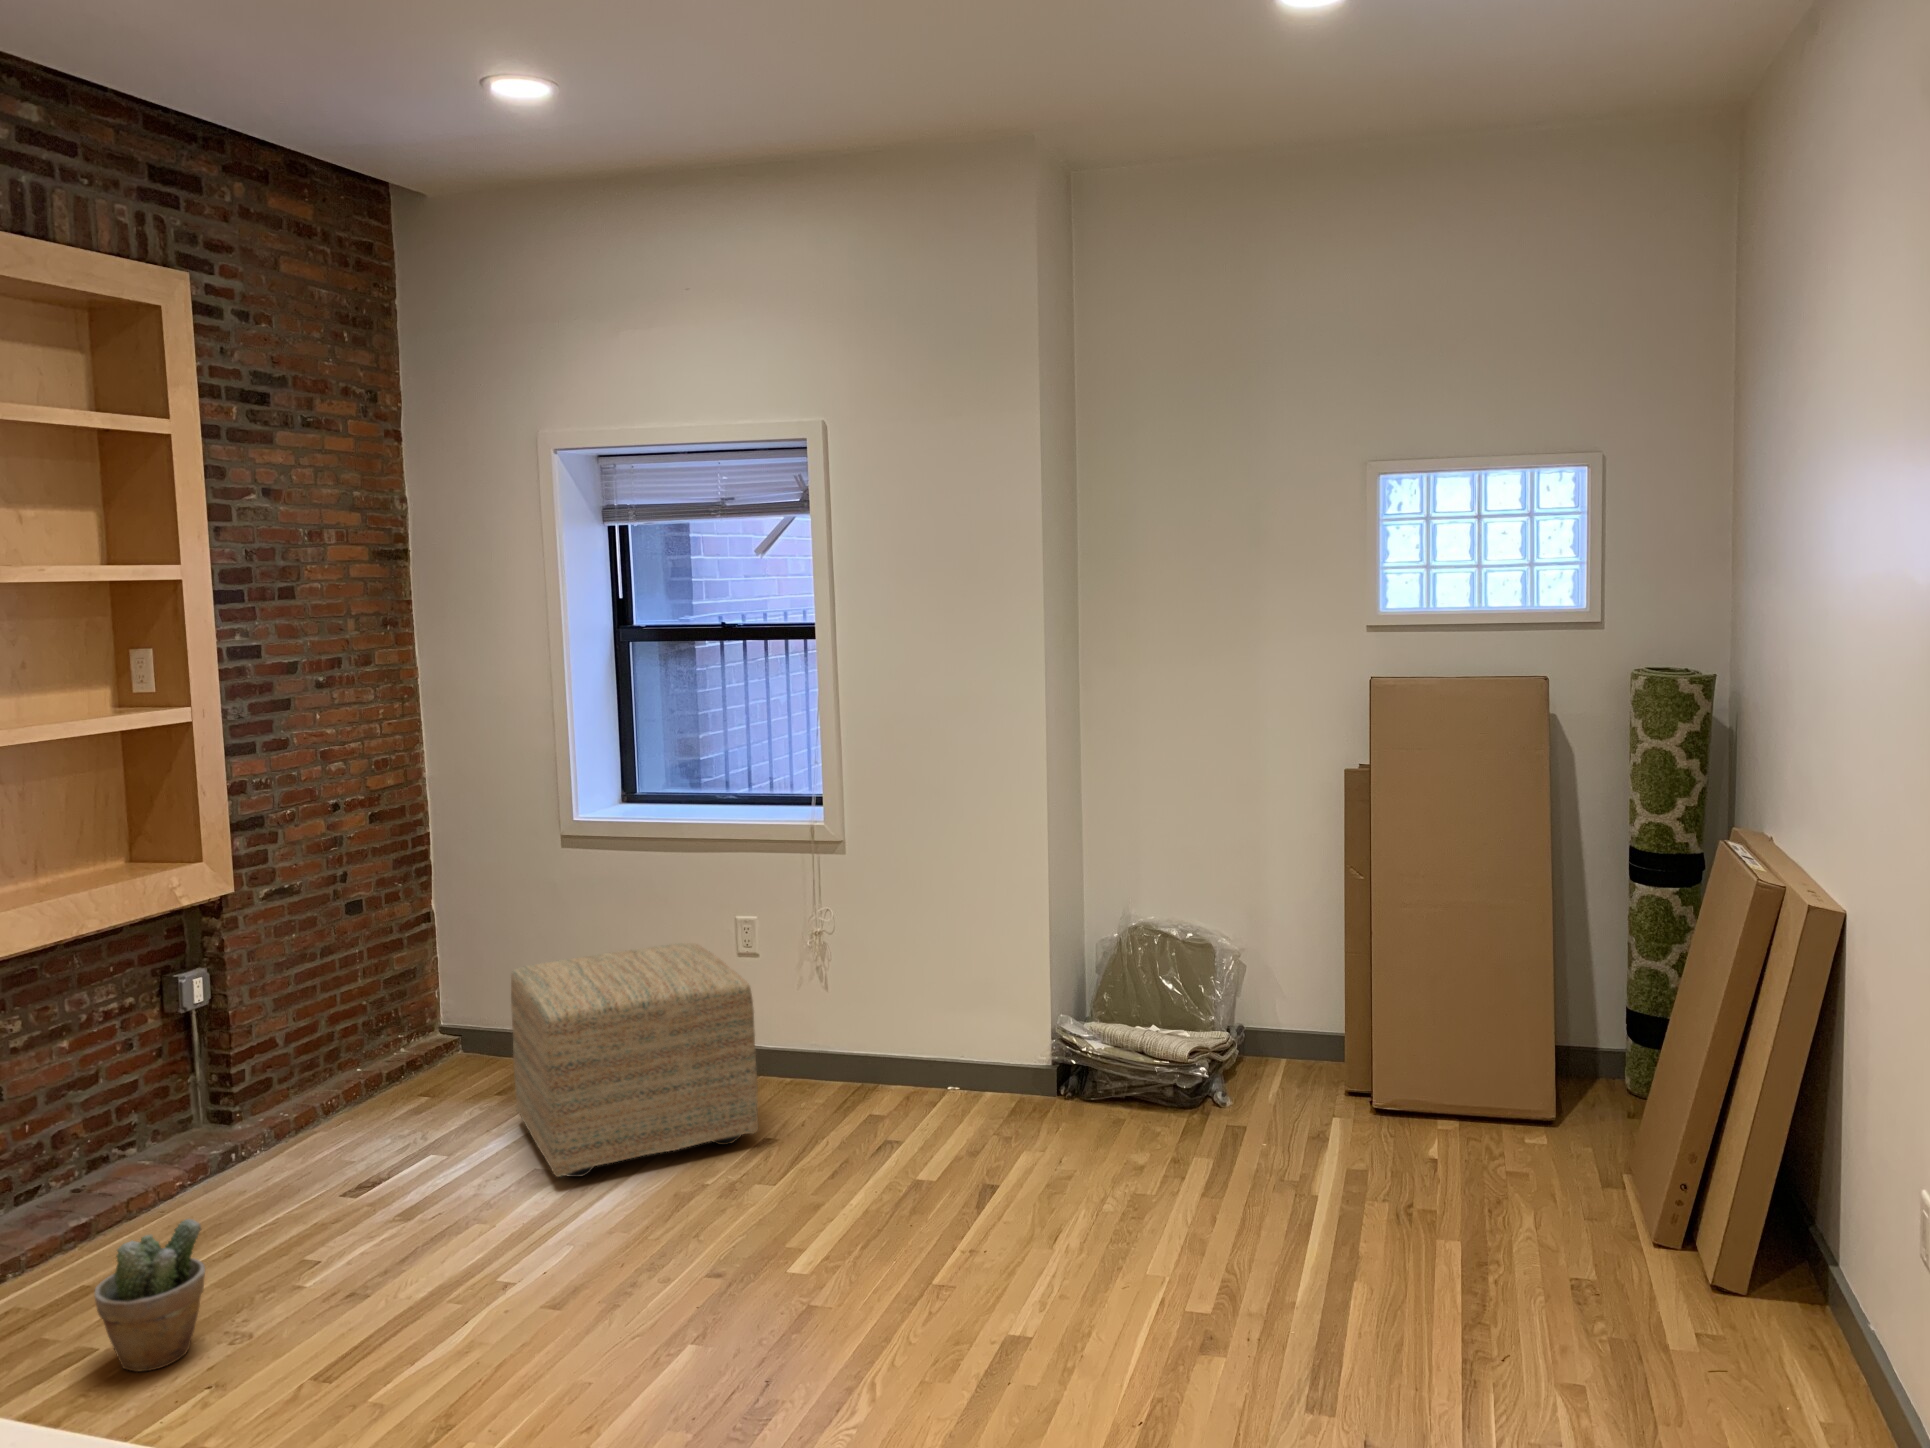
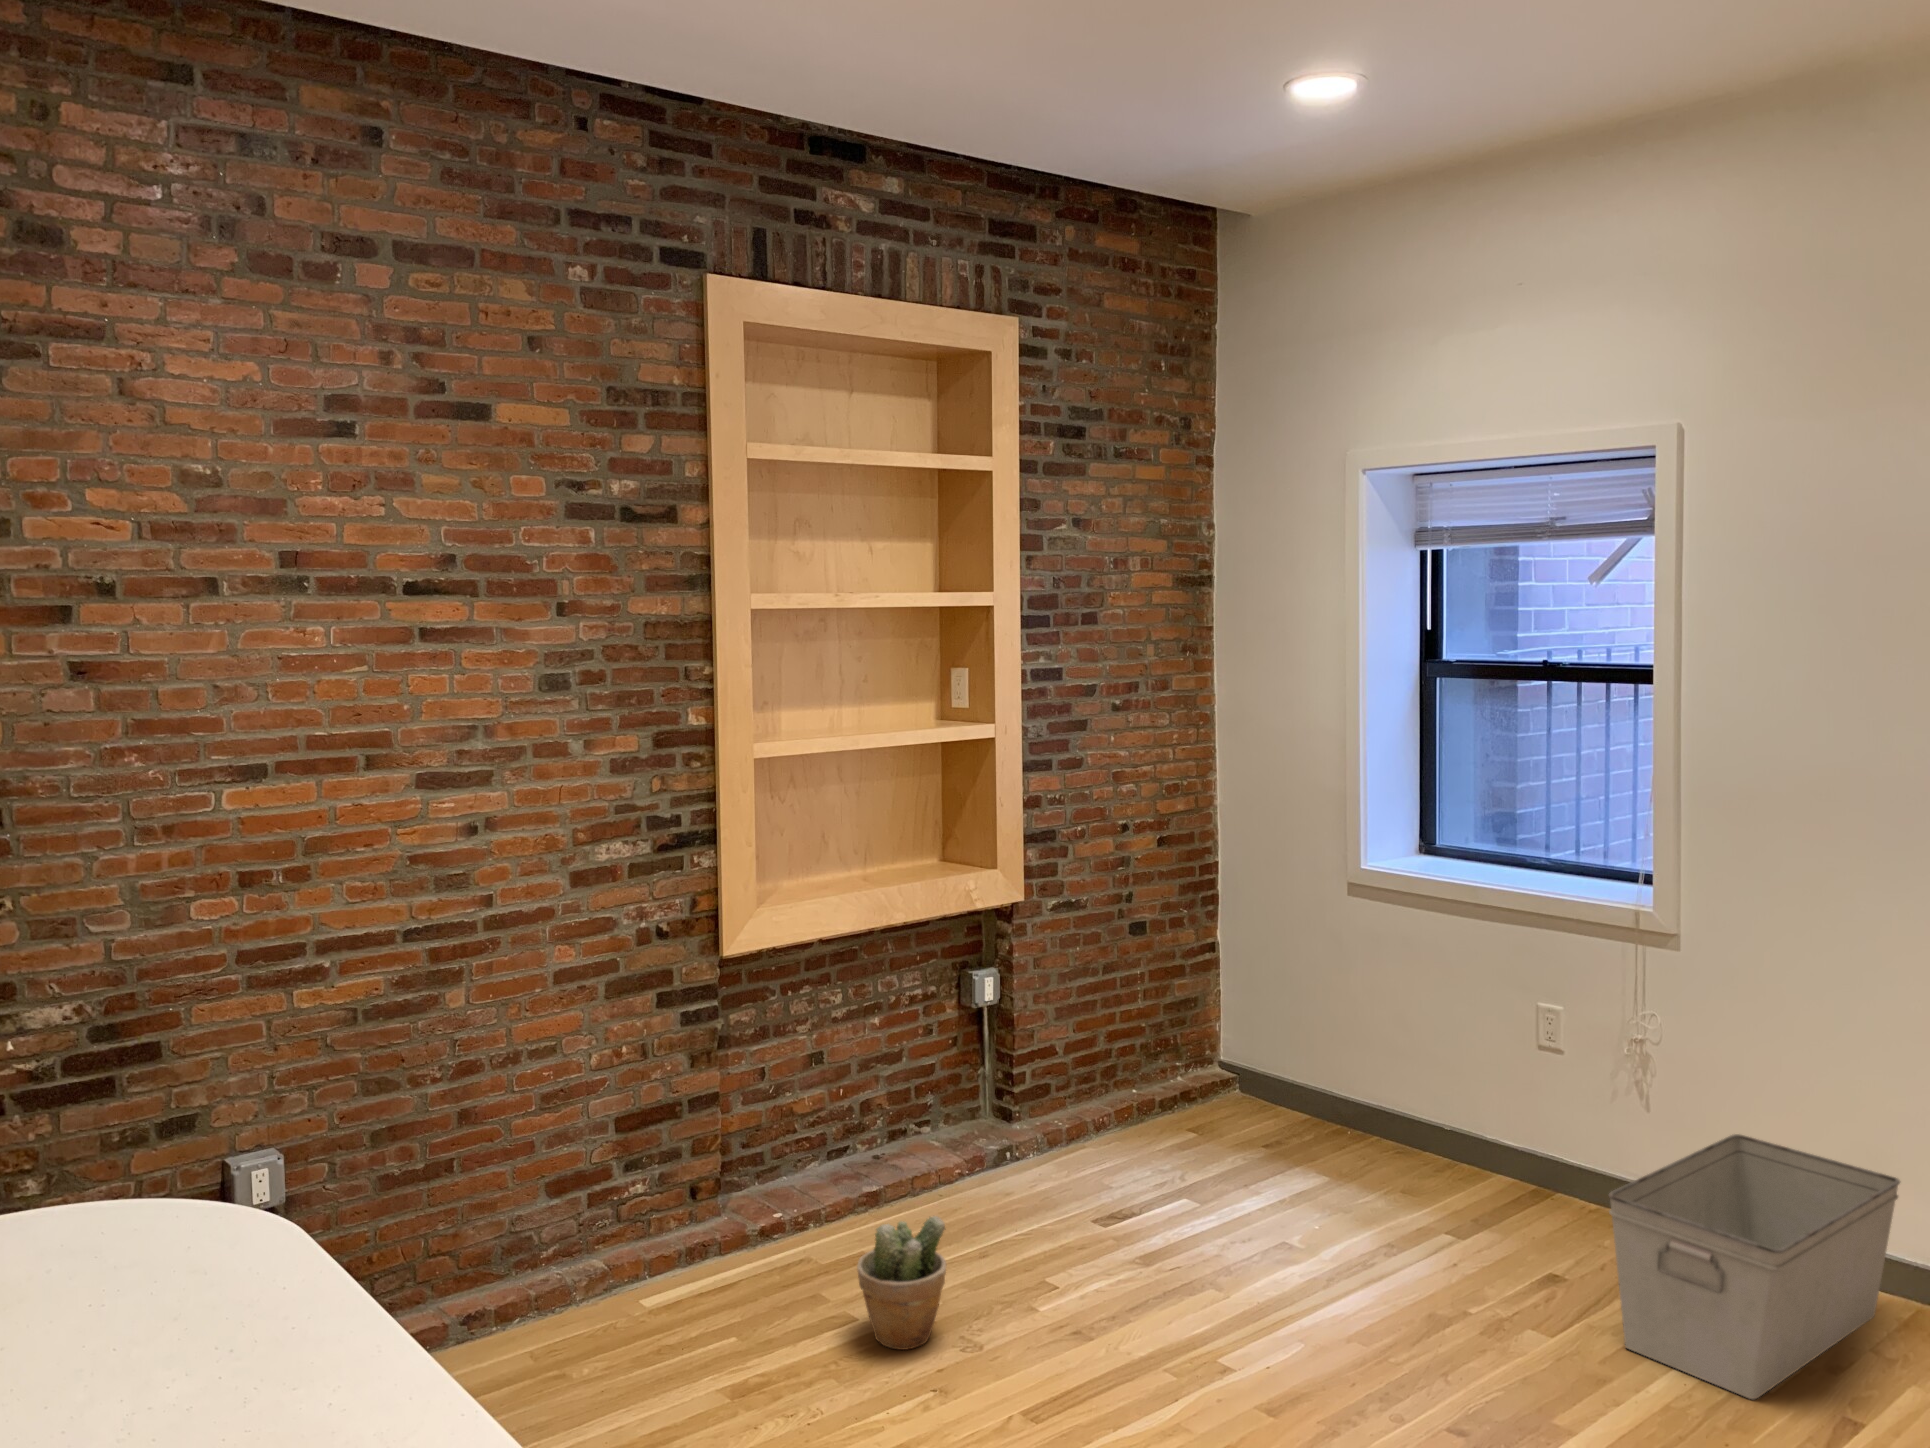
ottoman: present [511,943,758,1177] -> none [1271,1024,1537,1278]
storage bin: none [815,986,1005,1177] -> present [1609,1134,1900,1399]

